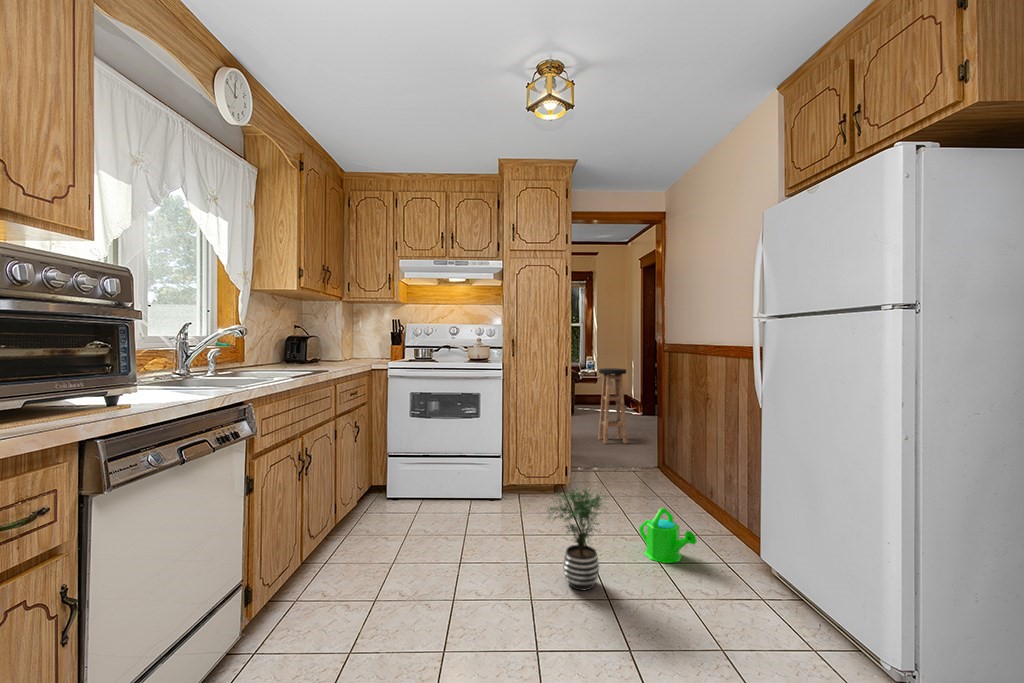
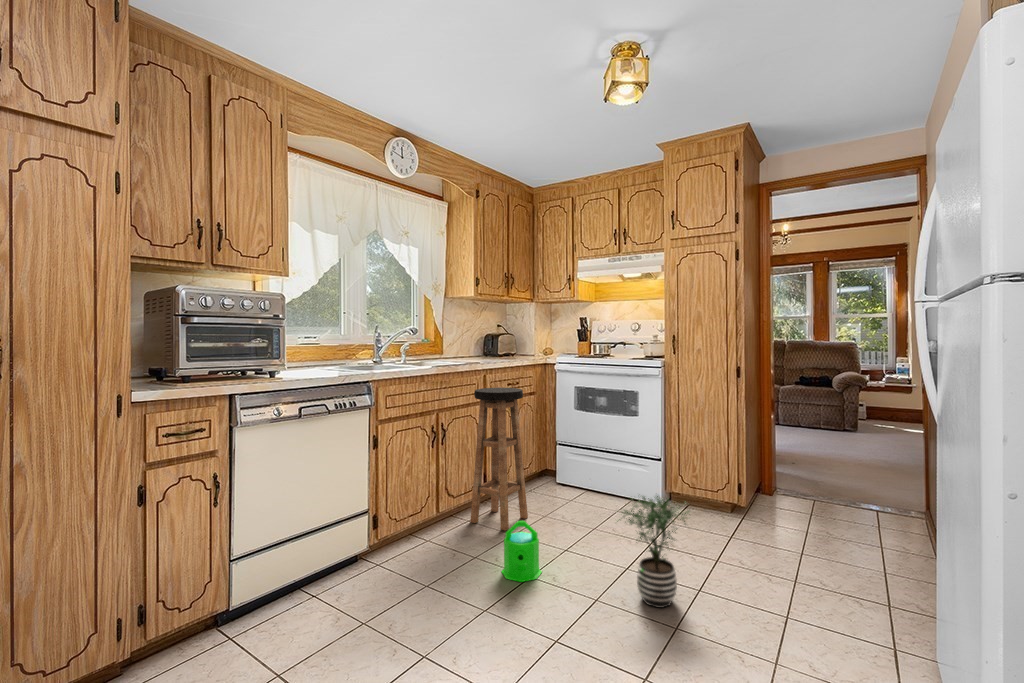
bar stool: present [598,368,627,444] -> present [470,388,528,531]
watering can: present [639,508,696,563] -> present [502,521,542,582]

